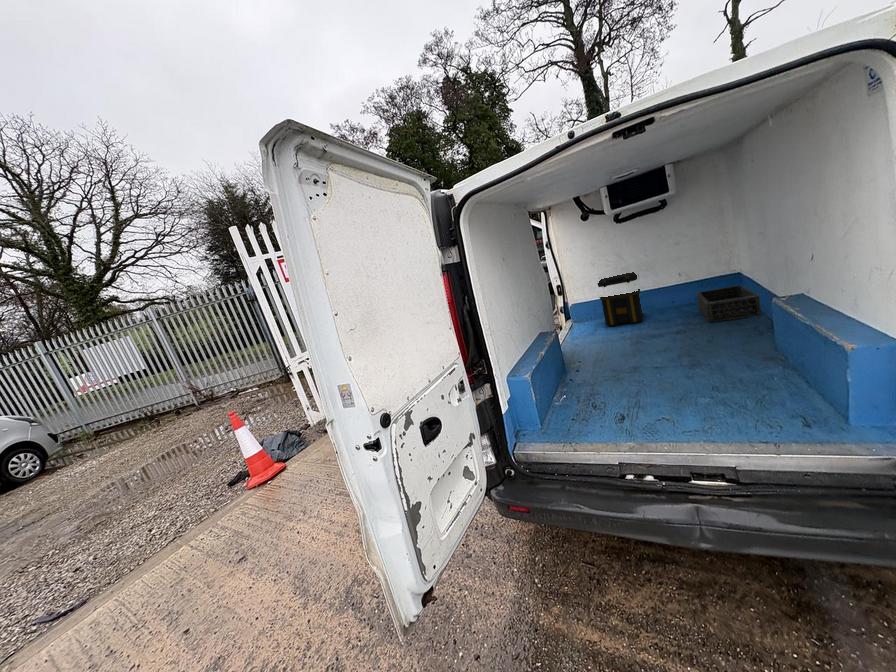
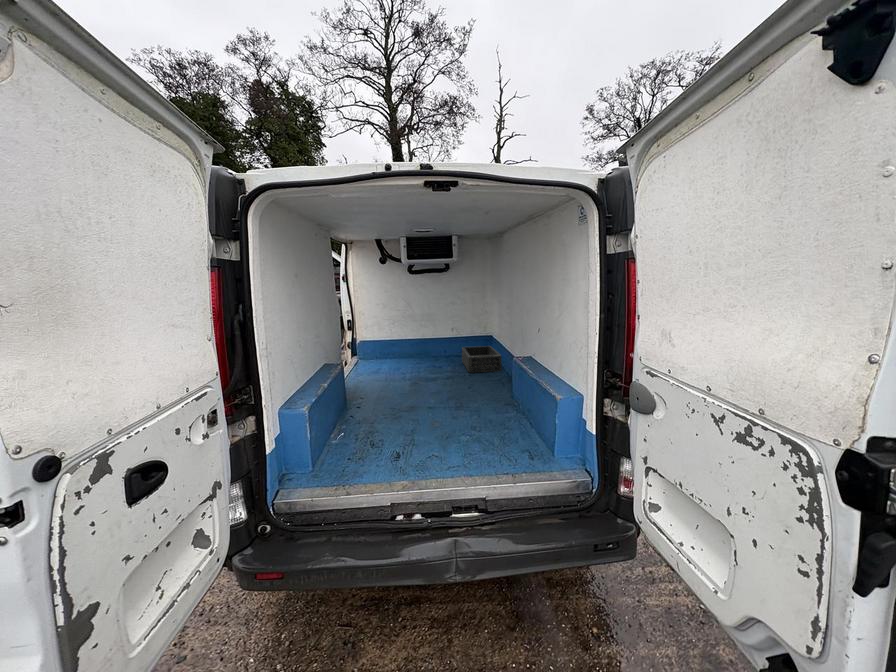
toolbox: present [598,272,643,326] -> none [387,319,422,368]

